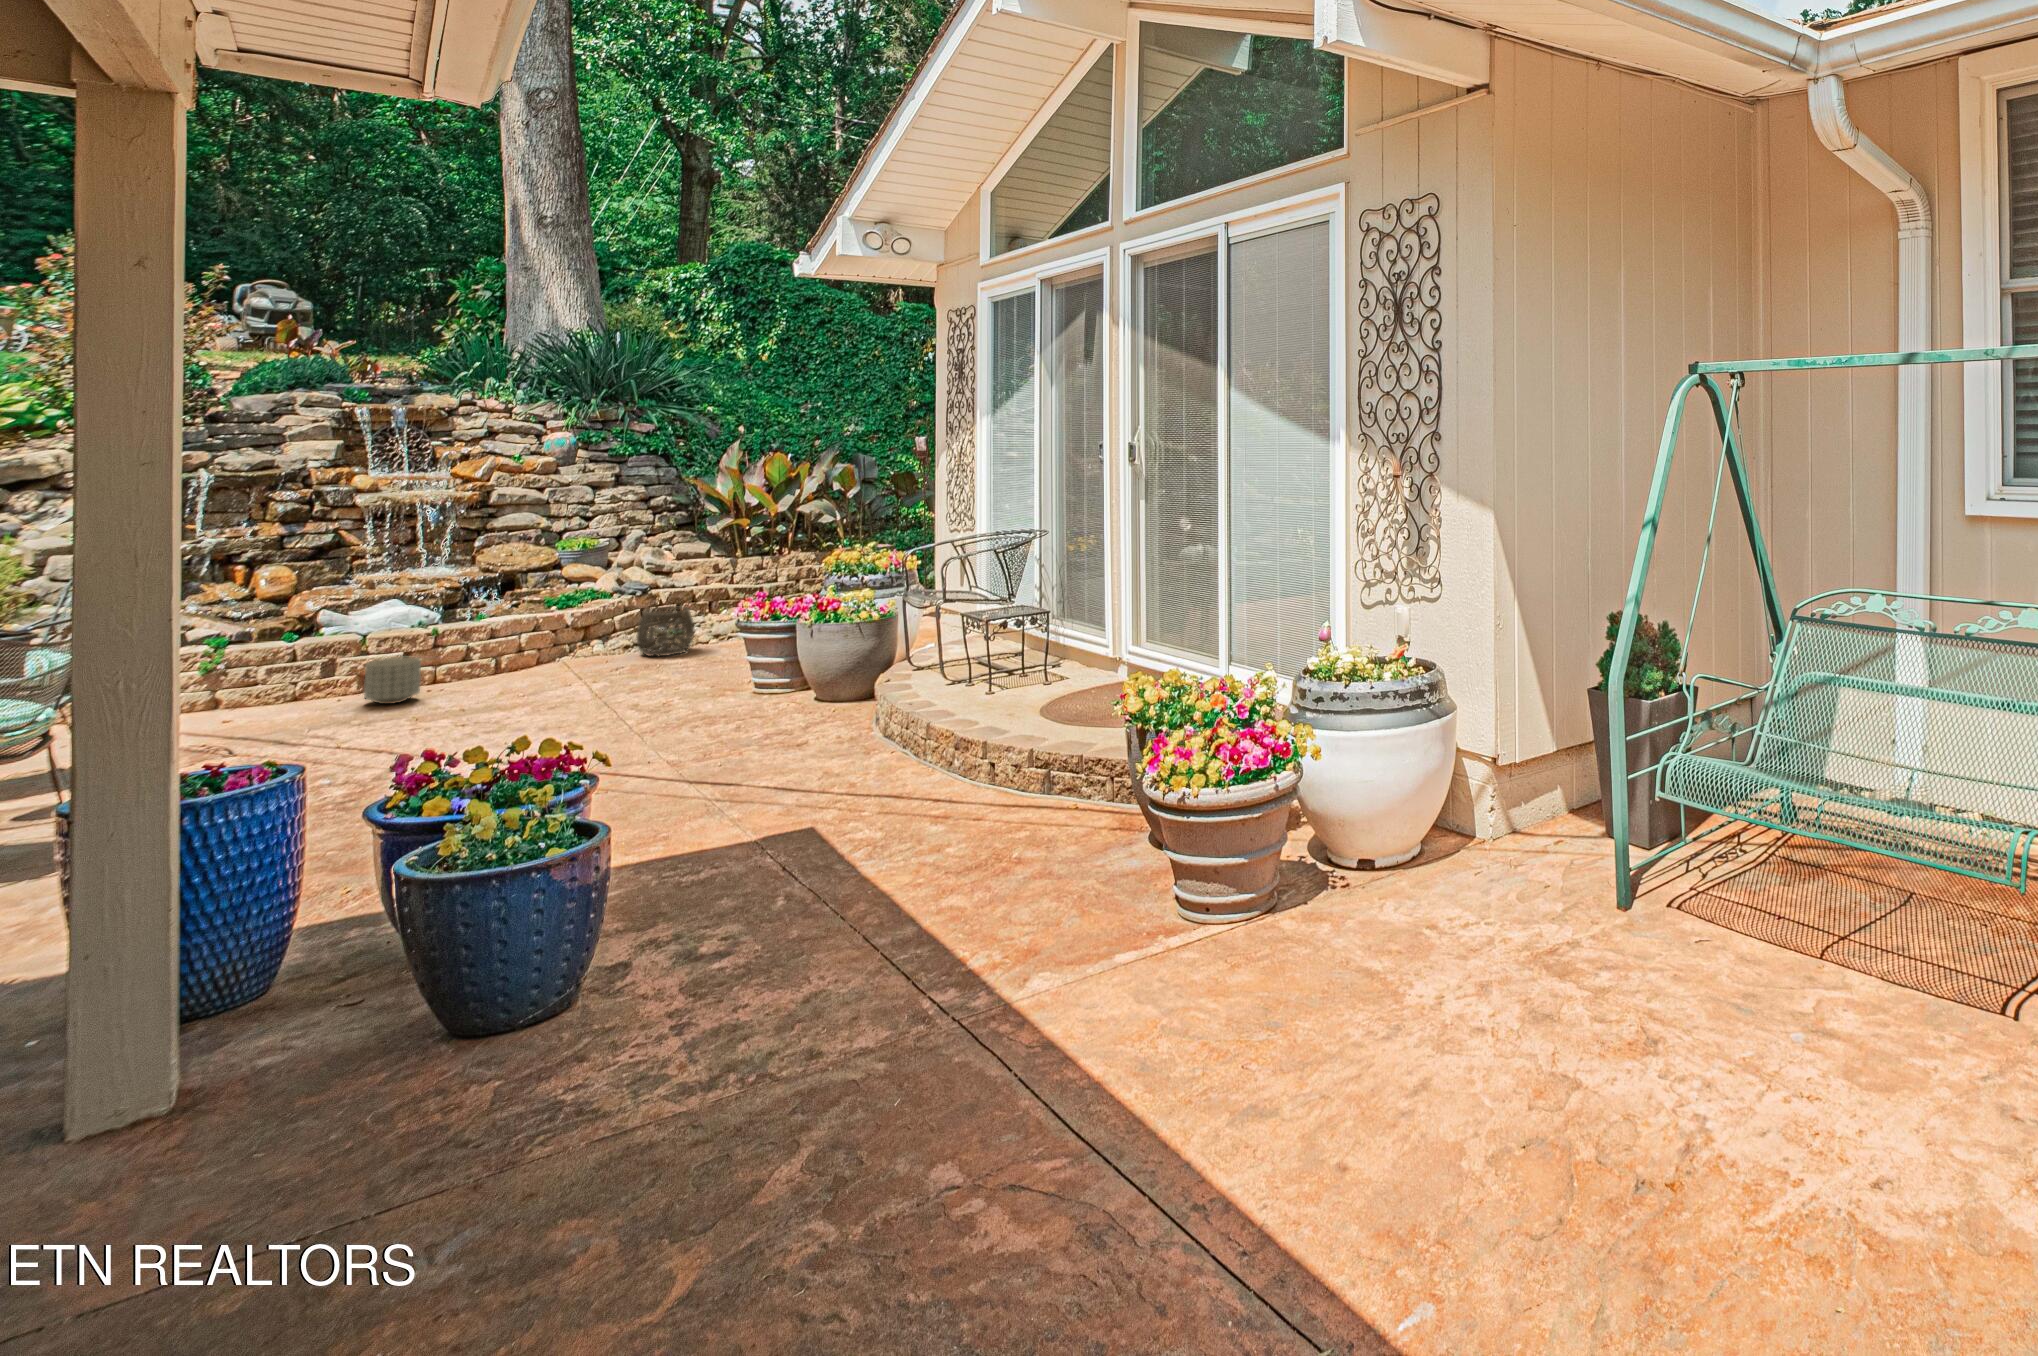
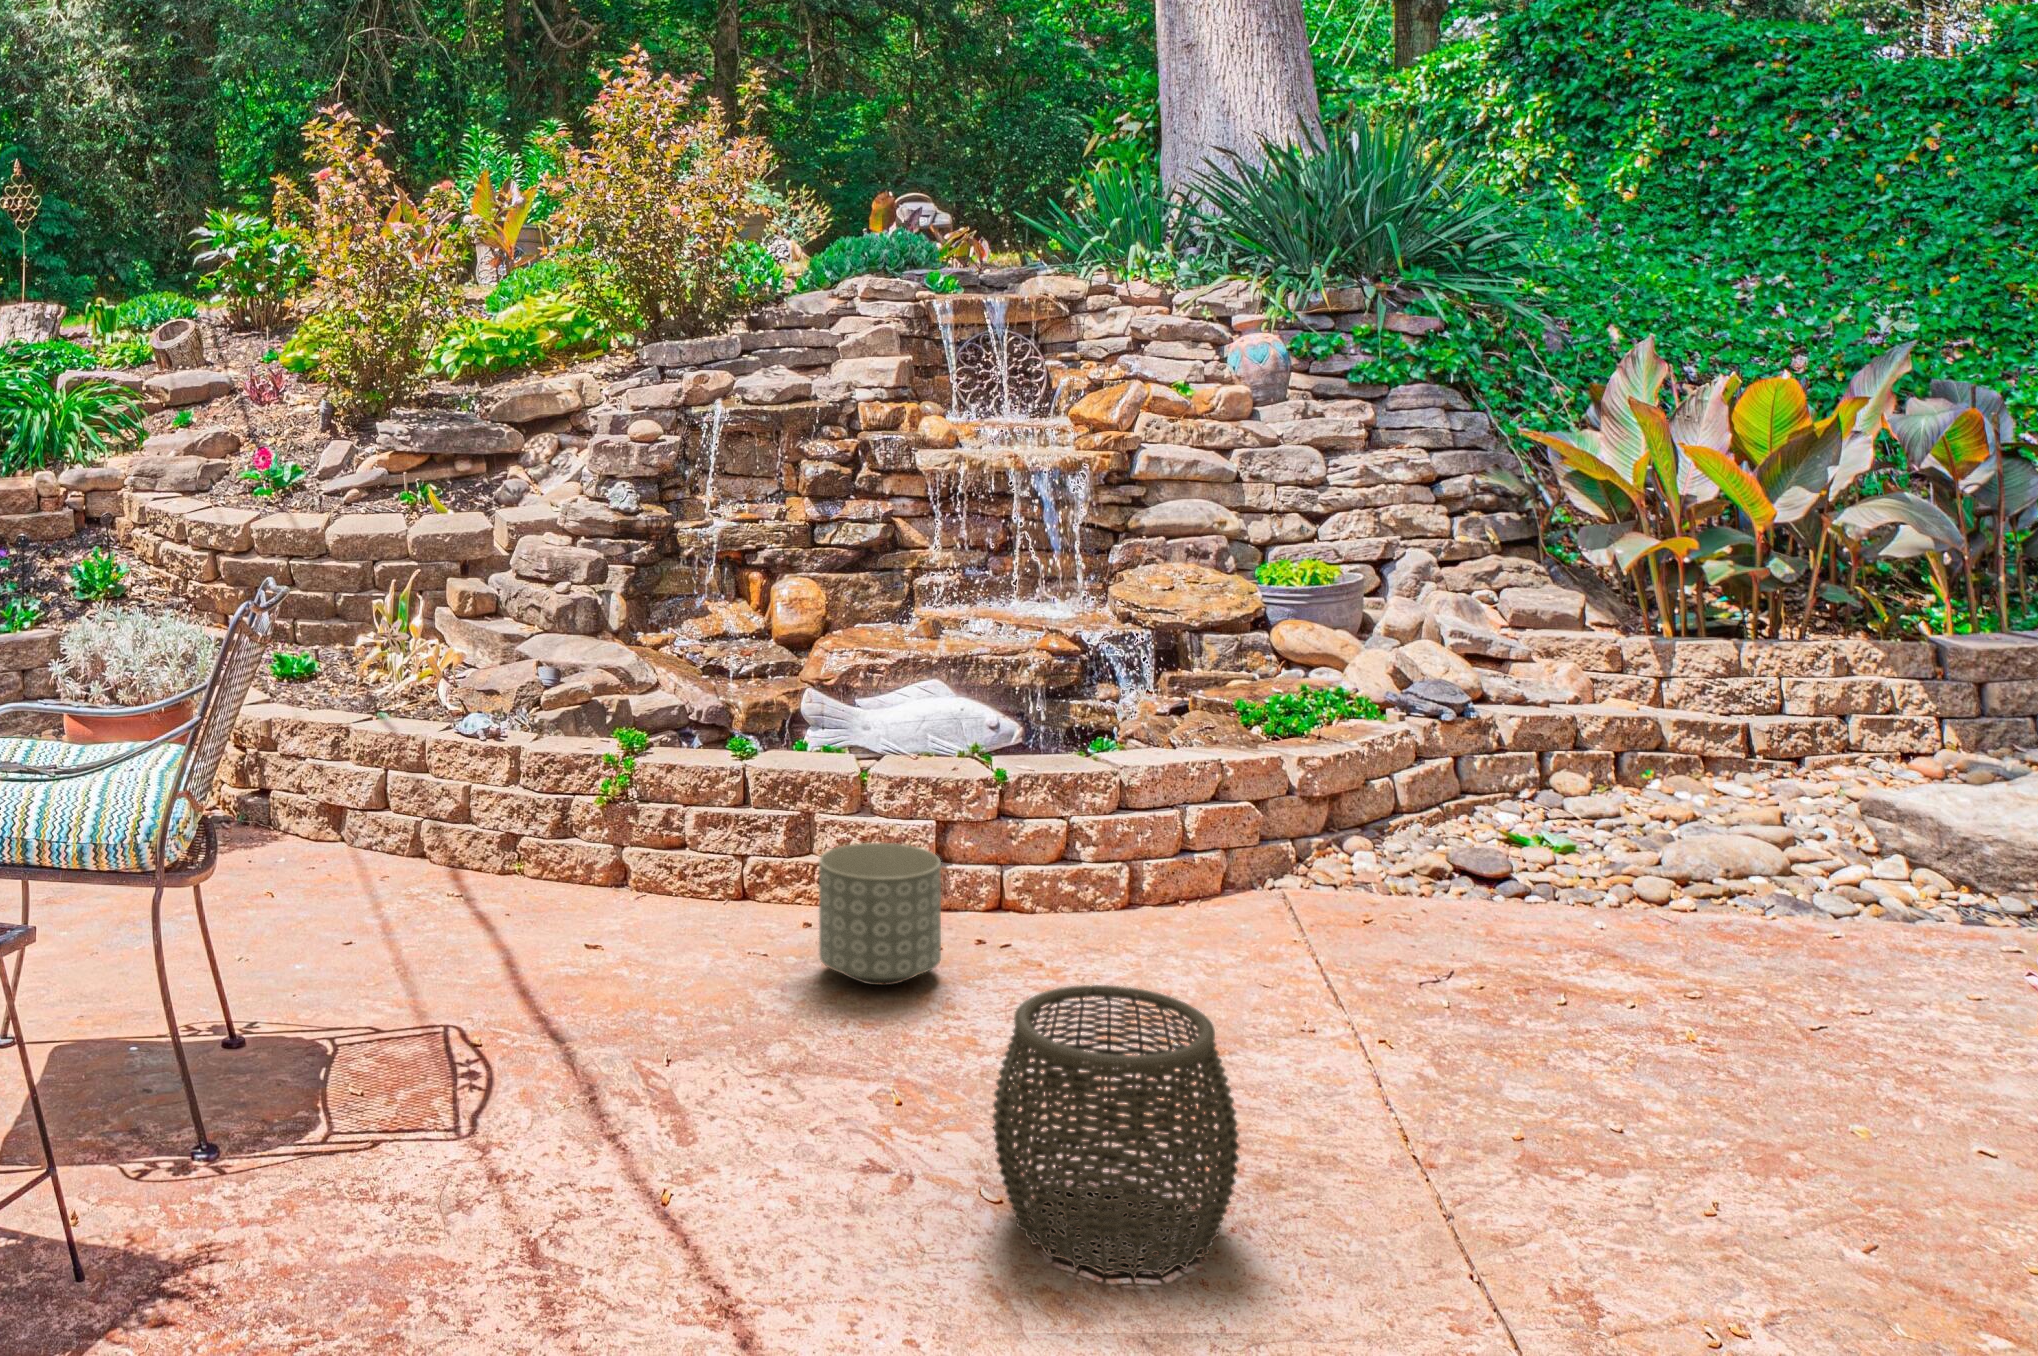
woven basket: present [636,607,694,656] -> present [992,985,1240,1277]

